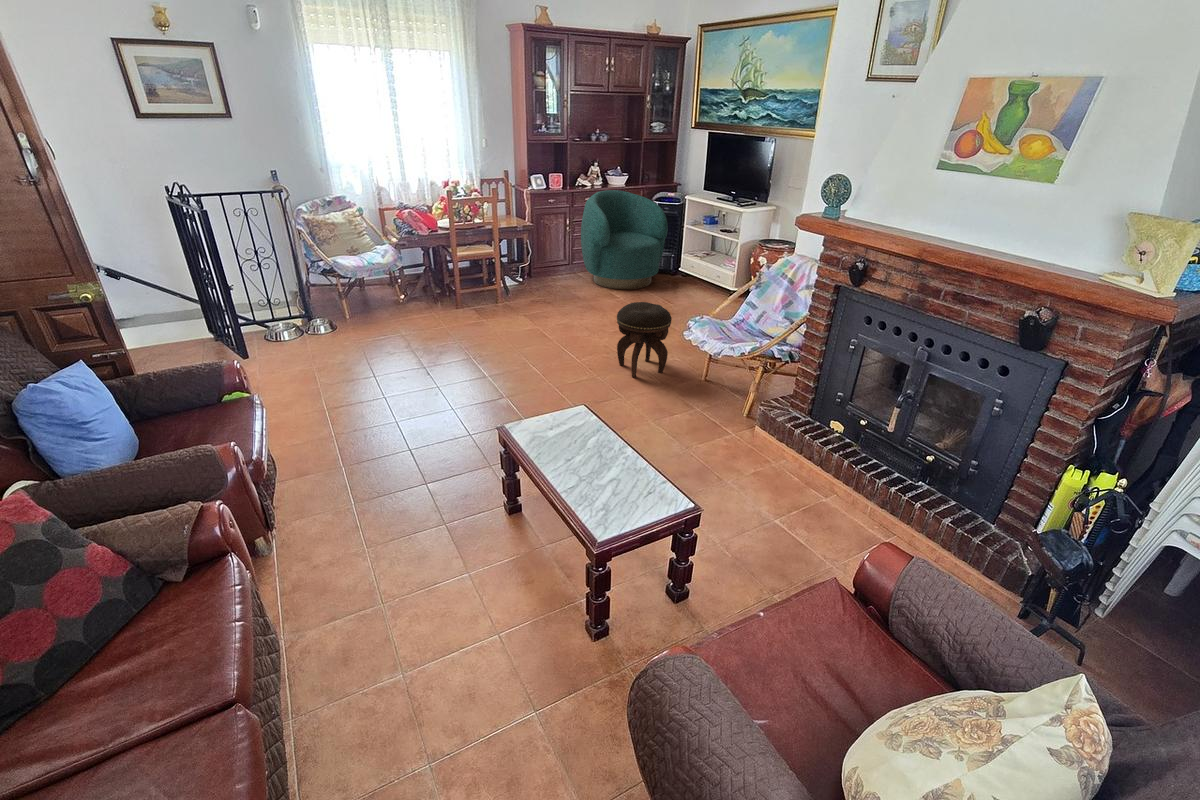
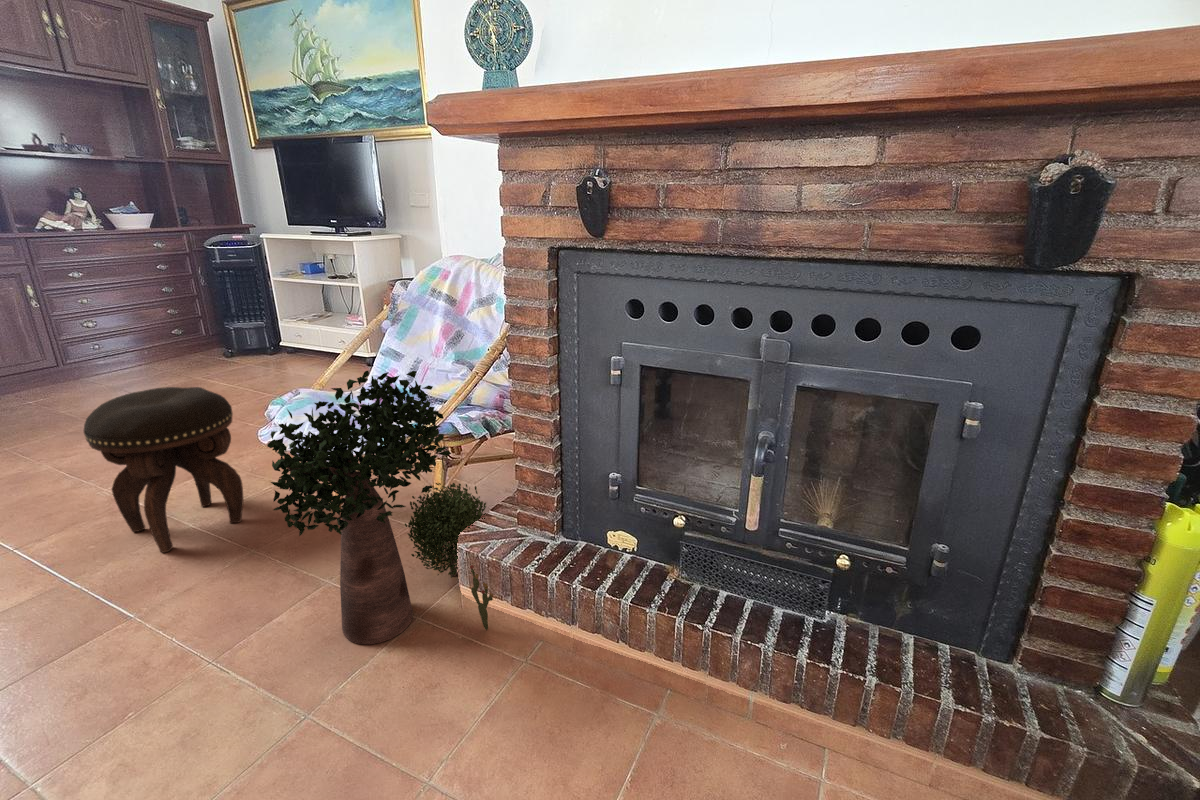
armchair: present [581,190,668,289] -> none [55,233,241,391]
potted plant: none [695,322,781,448] -> present [267,371,493,644]

